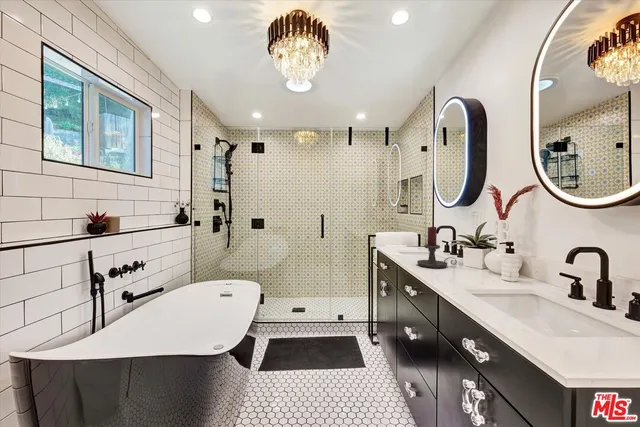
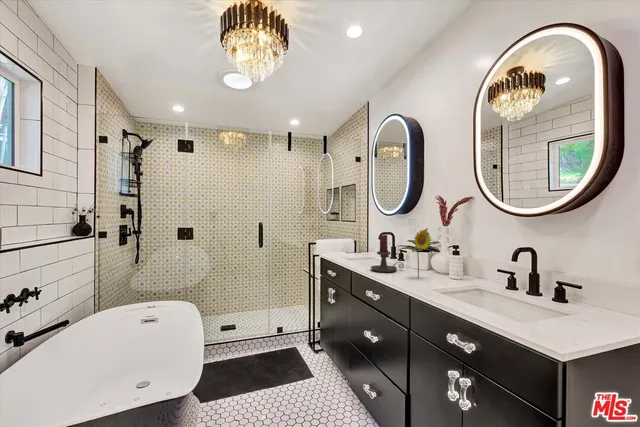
flower: none [455,220,483,277] -> present [410,230,431,278]

